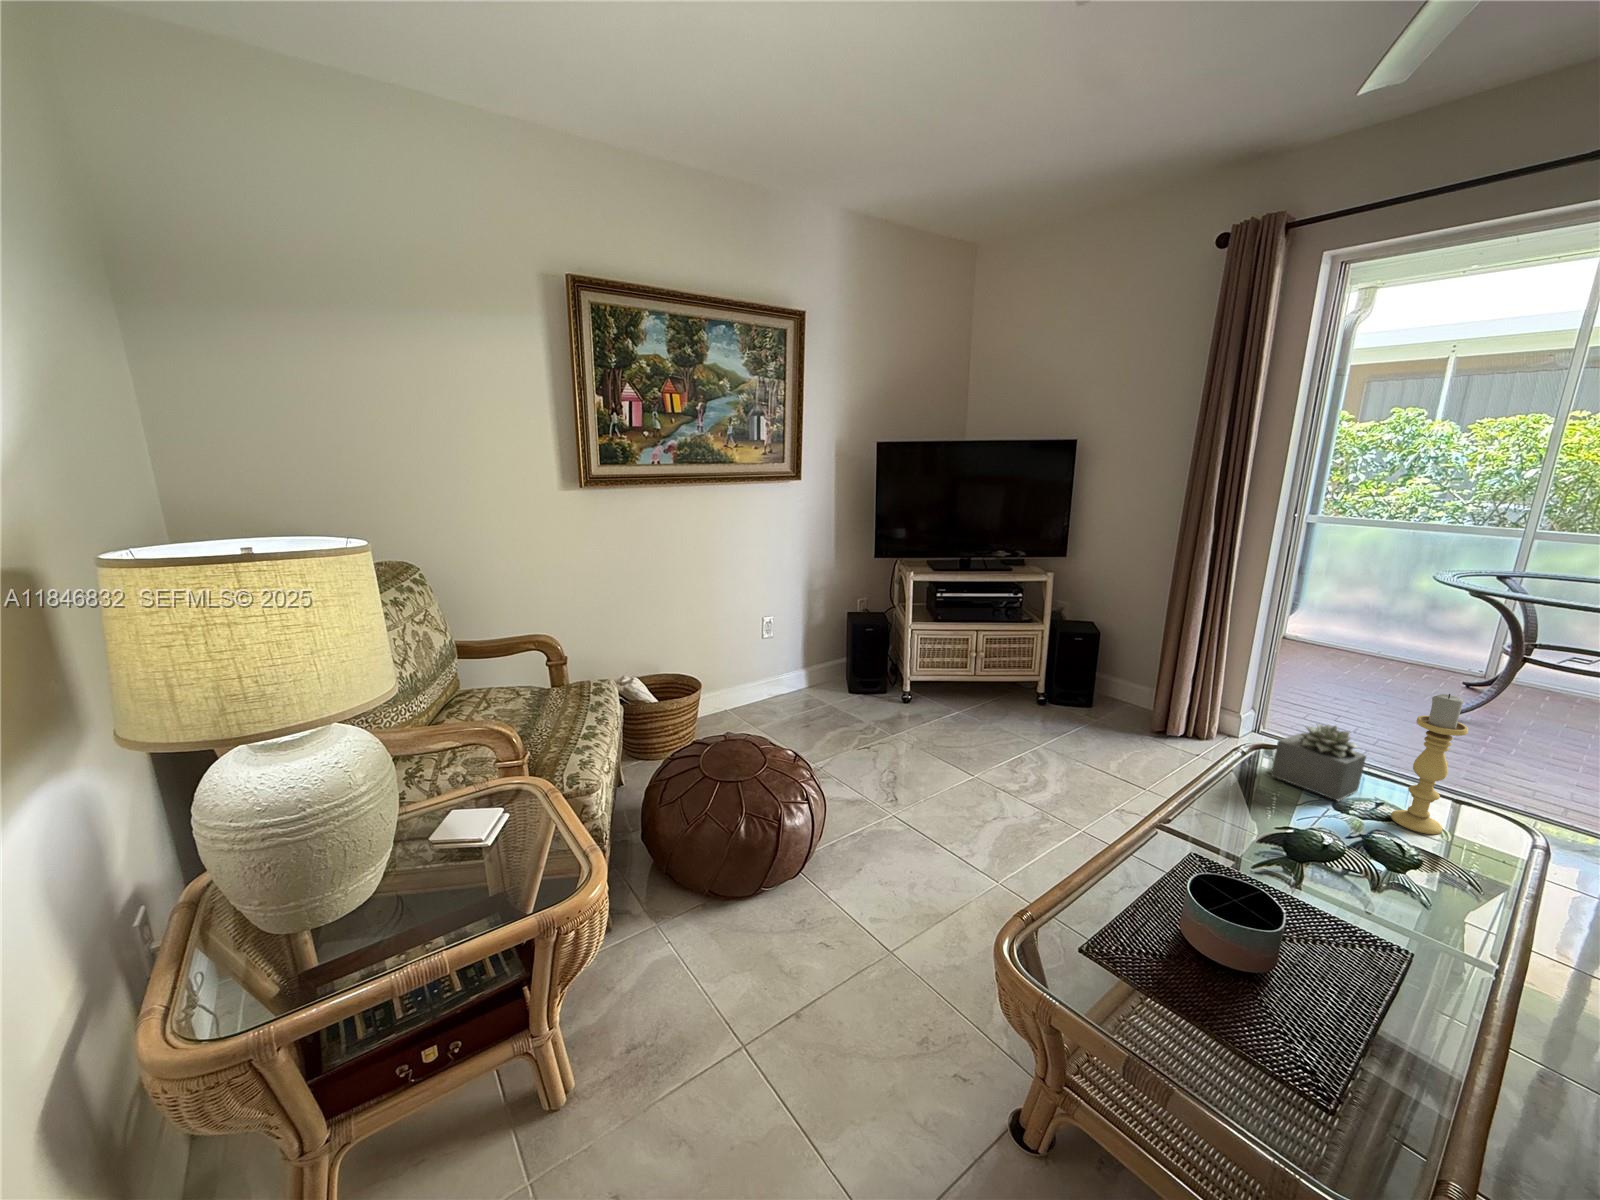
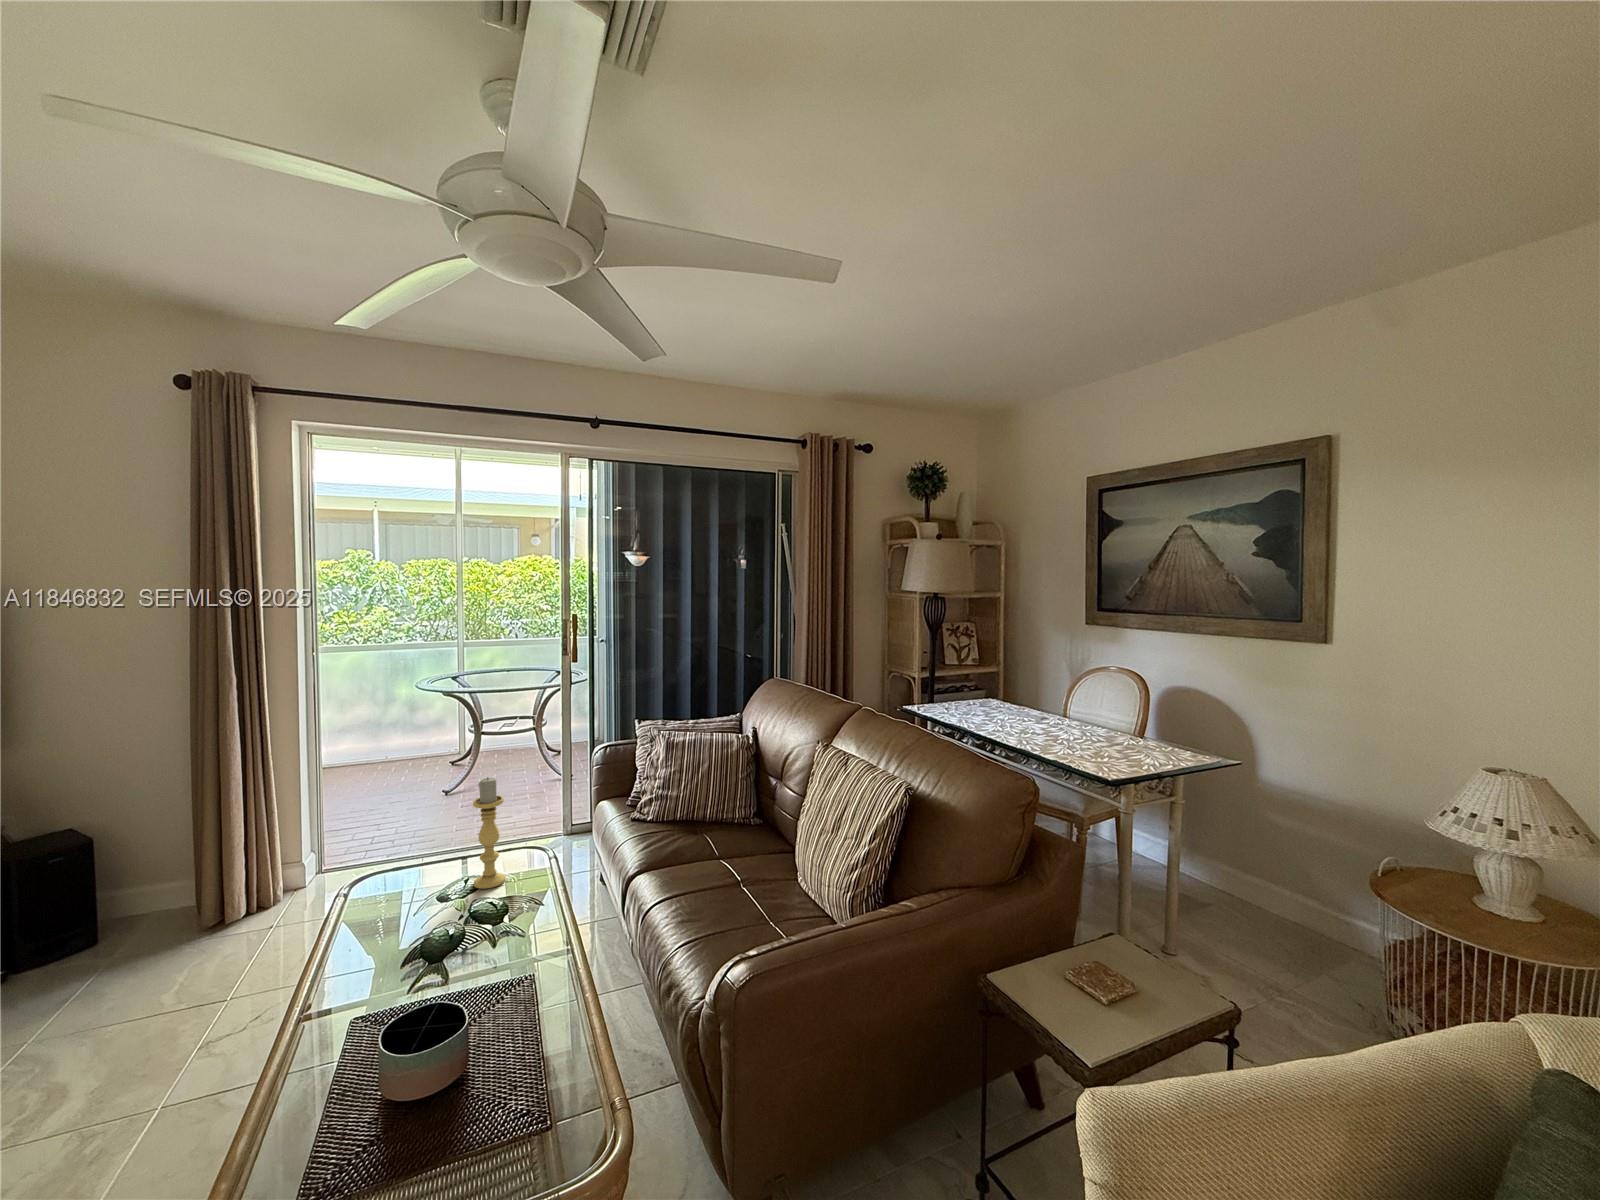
succulent plant: present [1271,724,1366,801] -> none [377,833,446,905]

